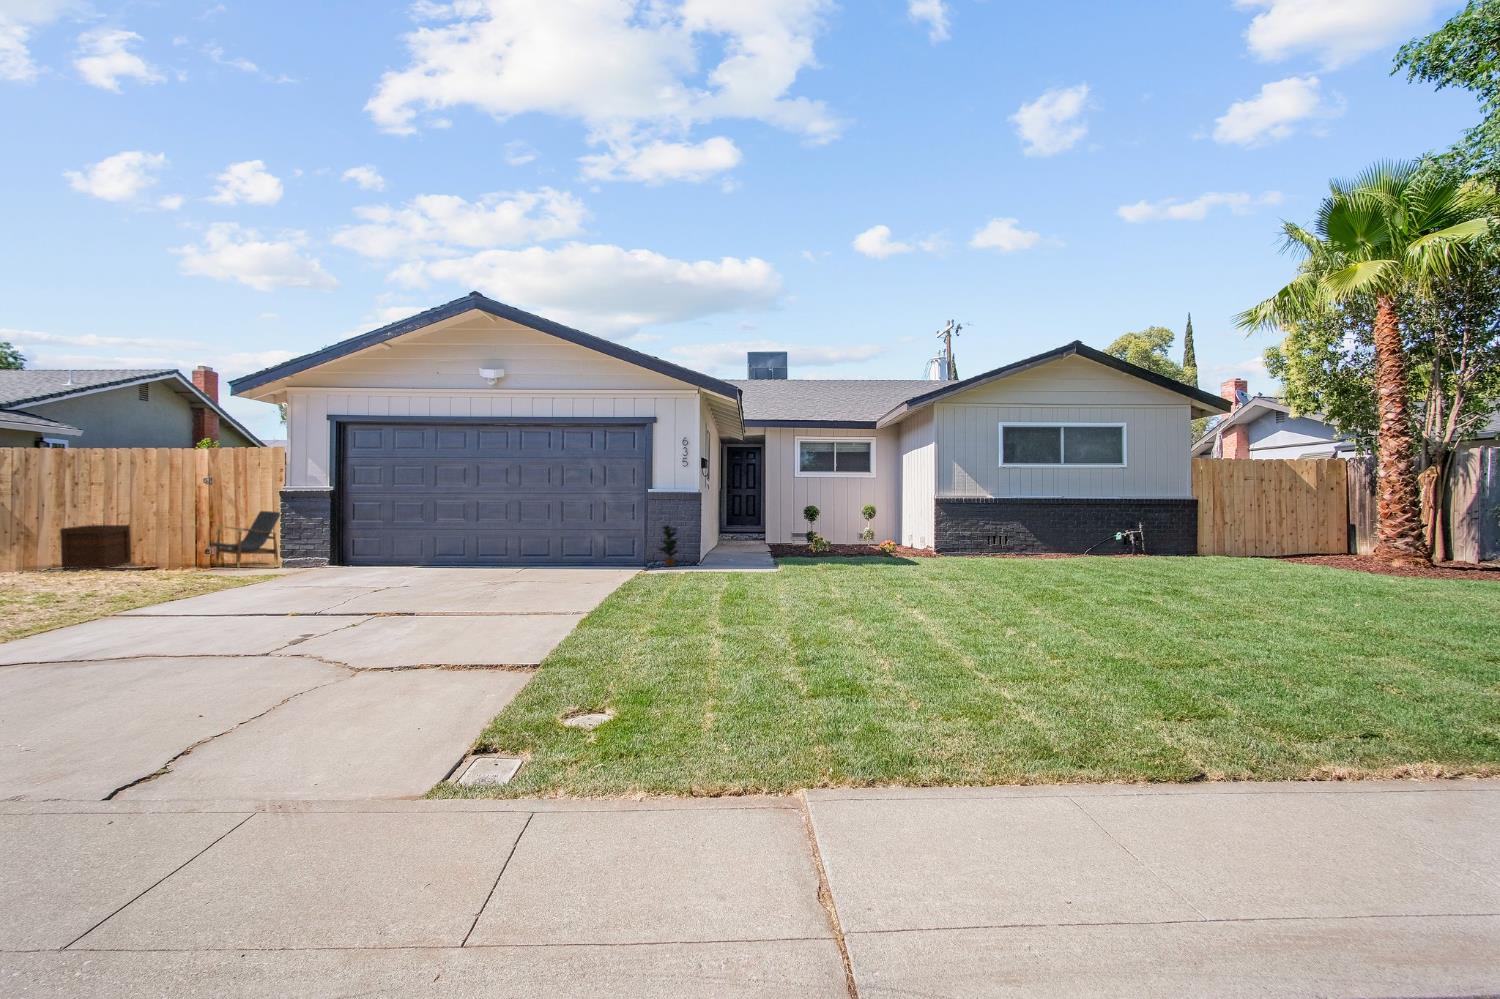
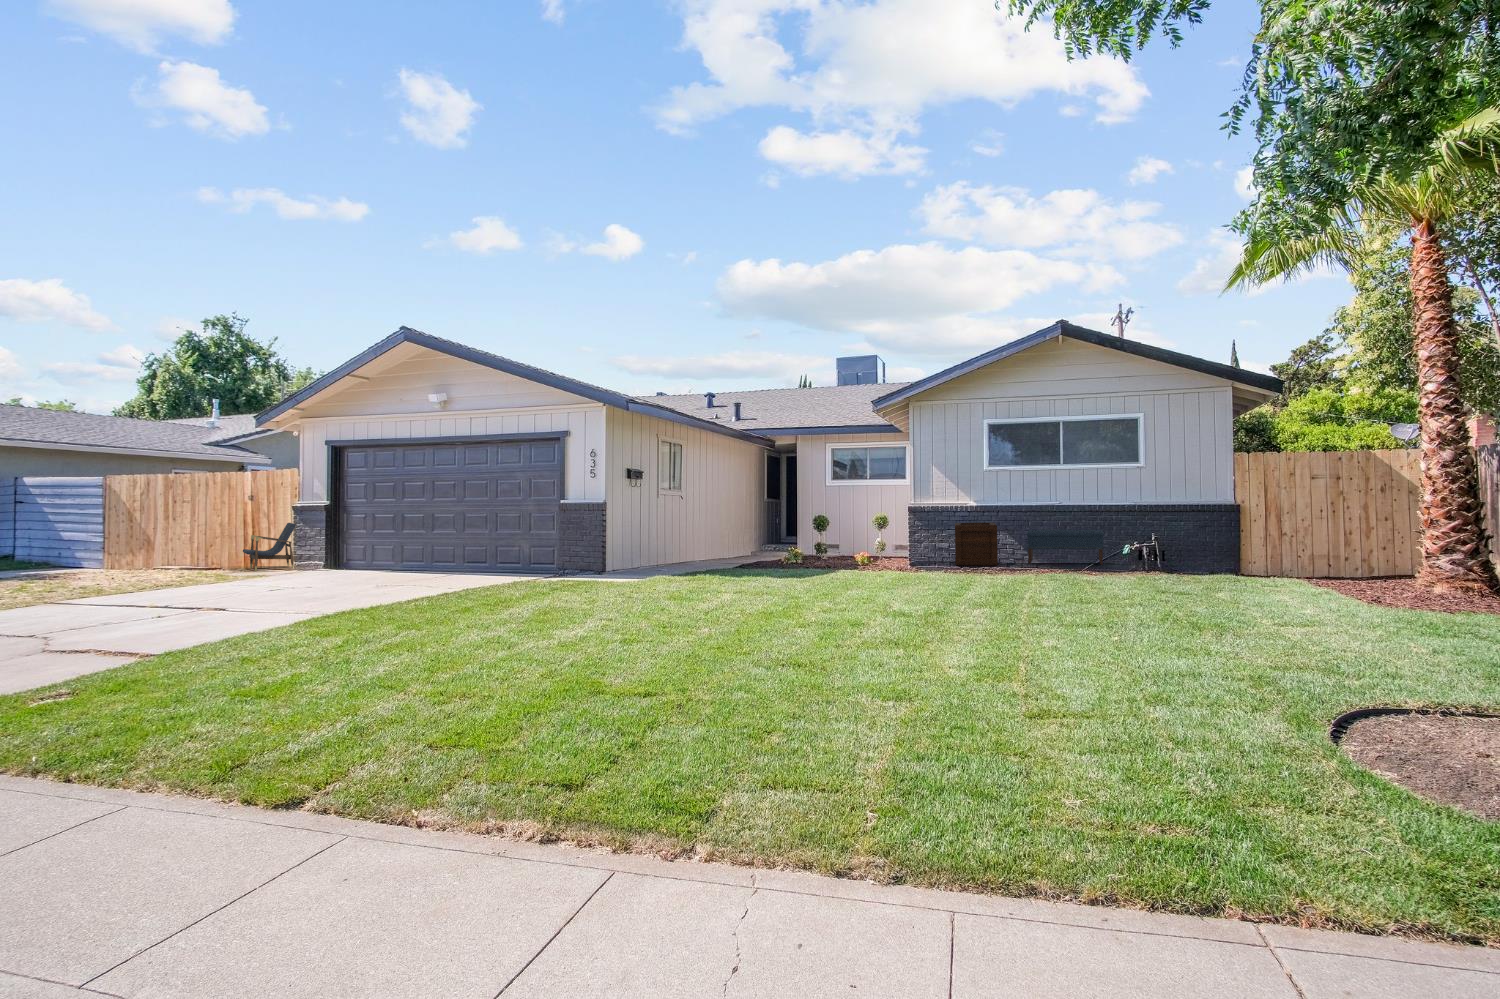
bench: none [1043,520,1112,549] -> present [1027,530,1104,565]
wooden crate: present [60,525,131,569] -> present [955,522,998,566]
potted plant: present [658,526,678,566] -> none [563,535,587,576]

